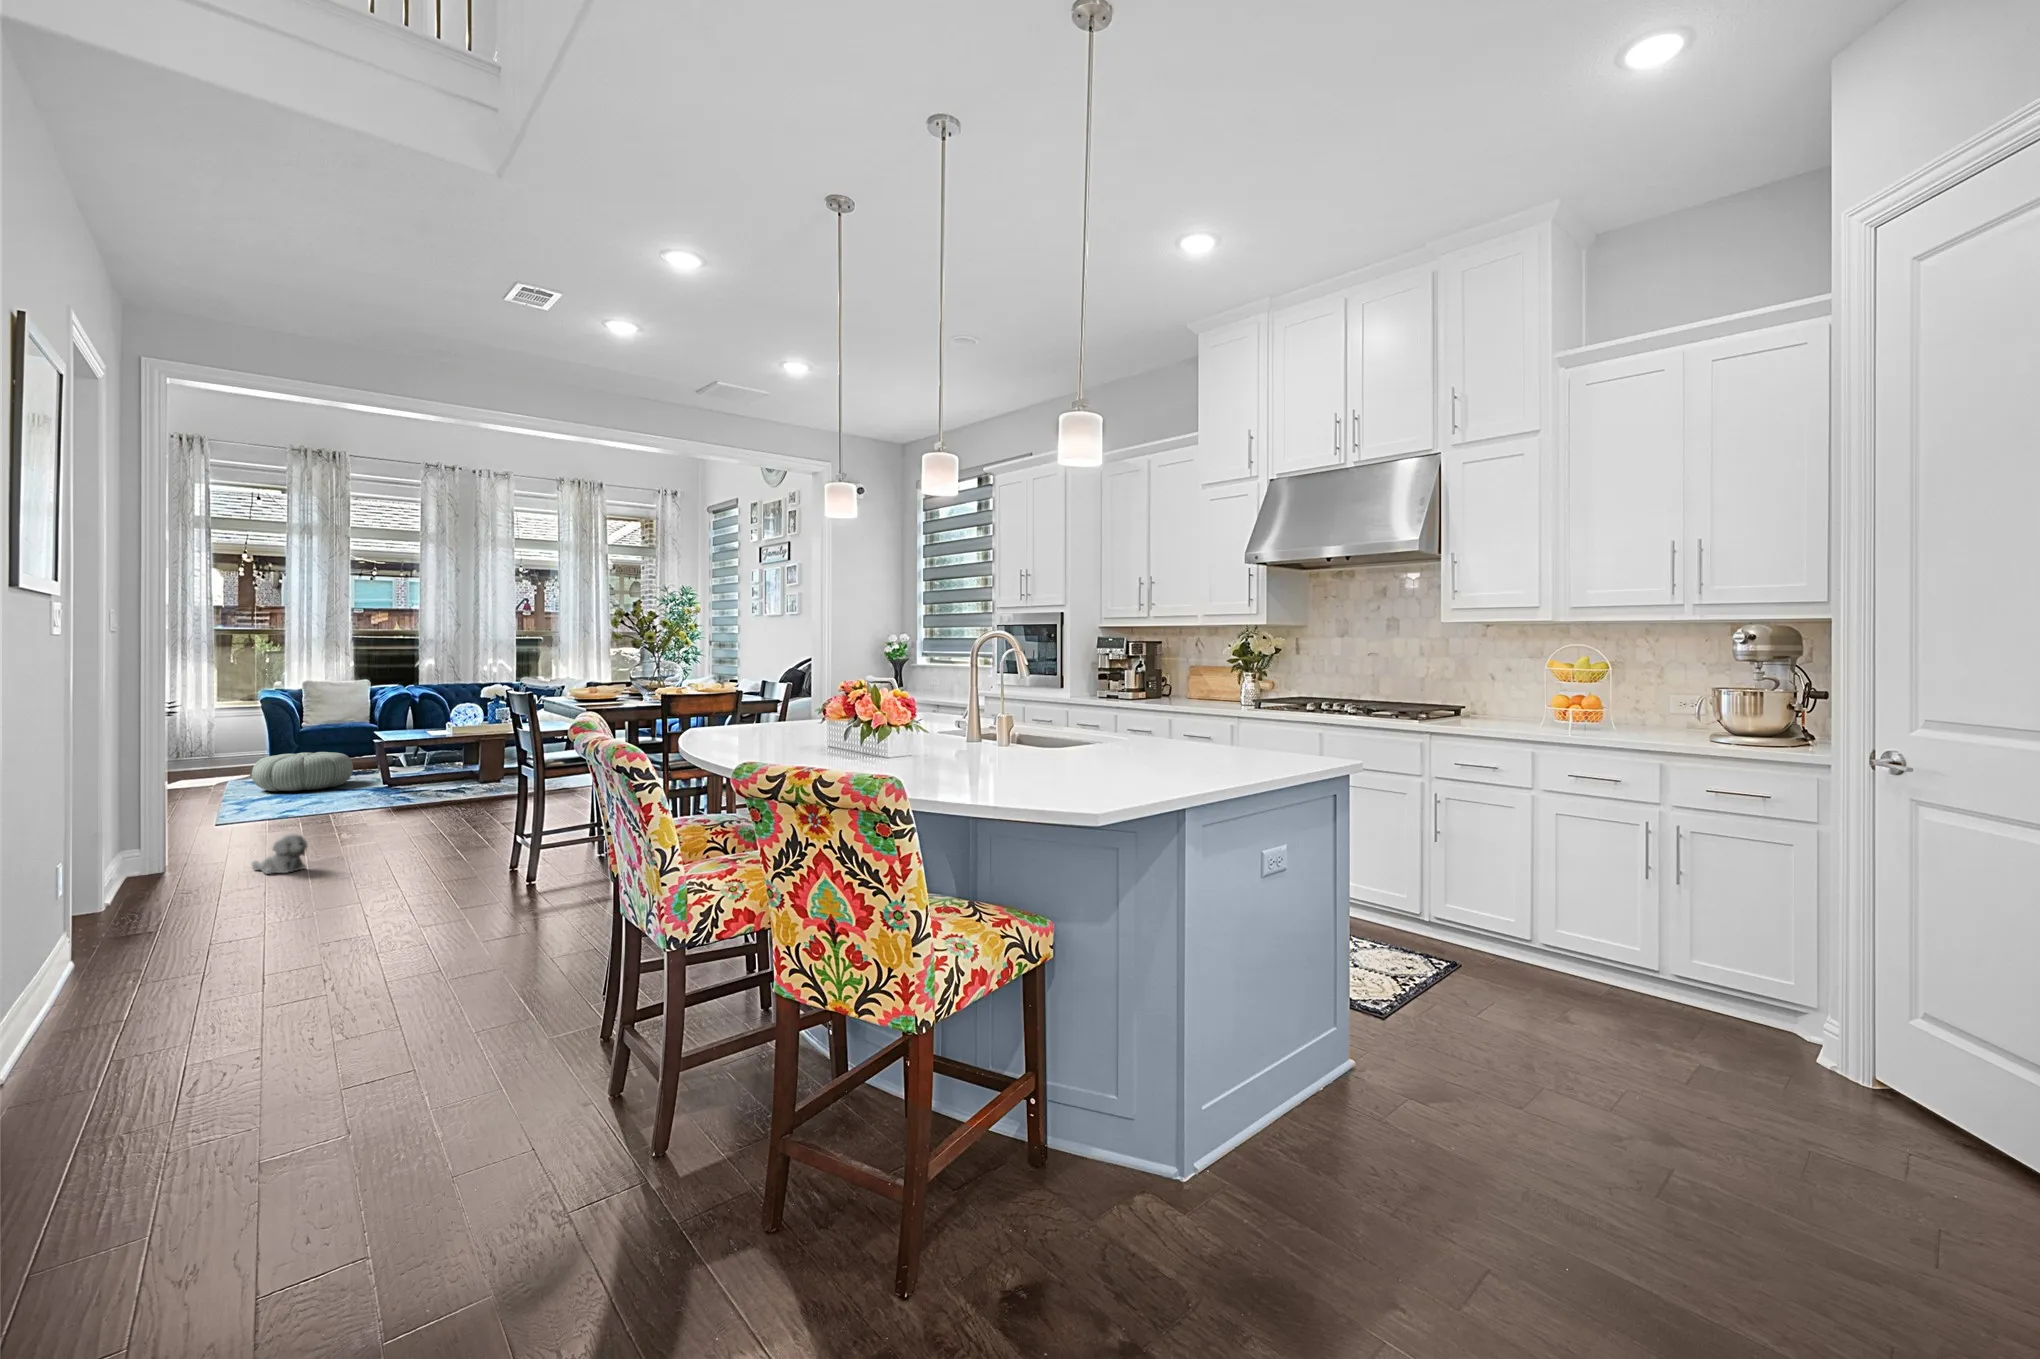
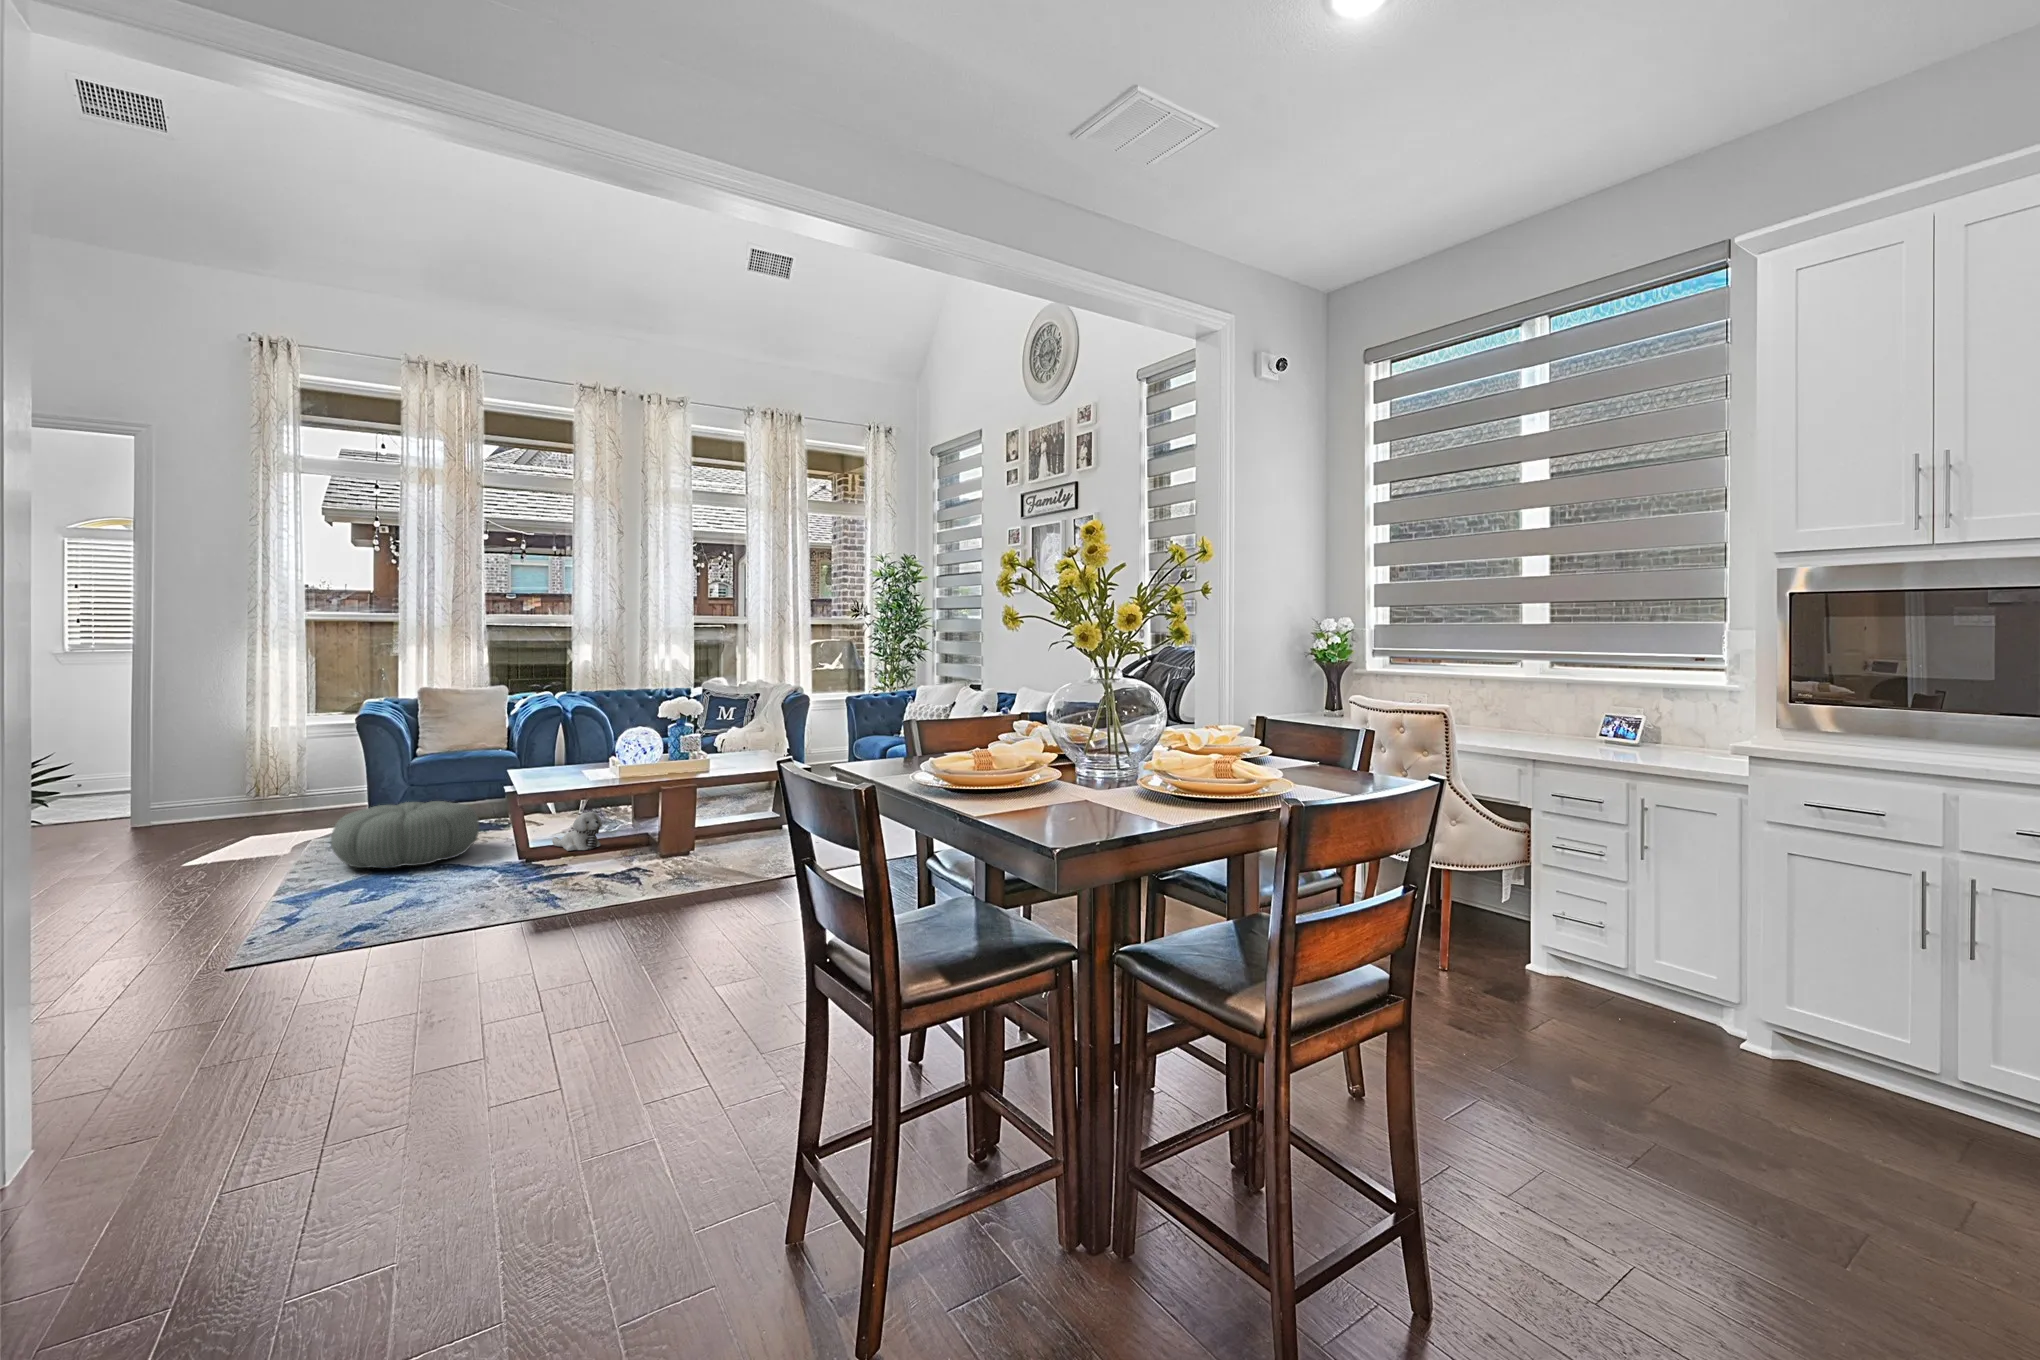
plush toy: present [251,834,308,874] -> present [552,812,602,851]

